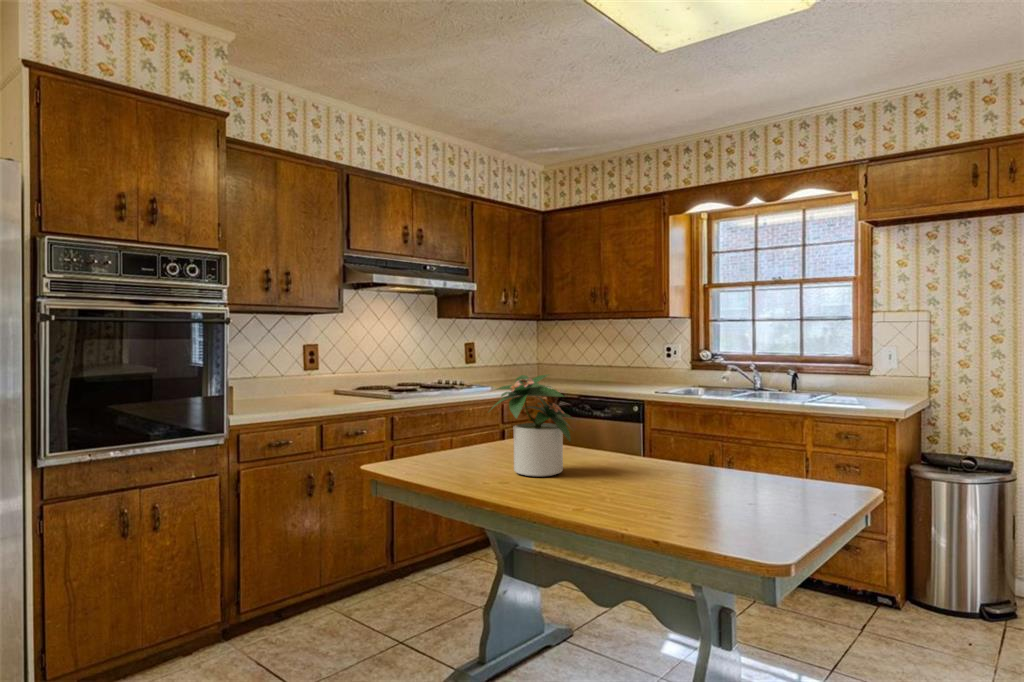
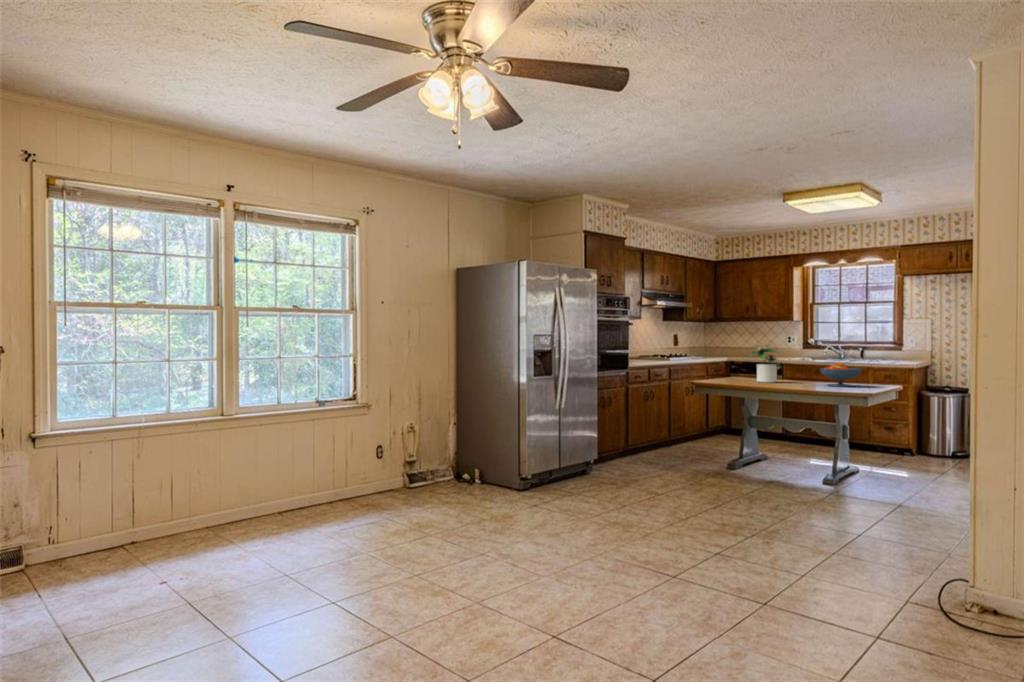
fruit bowl: none [650,428,766,512] -> present [820,362,862,387]

